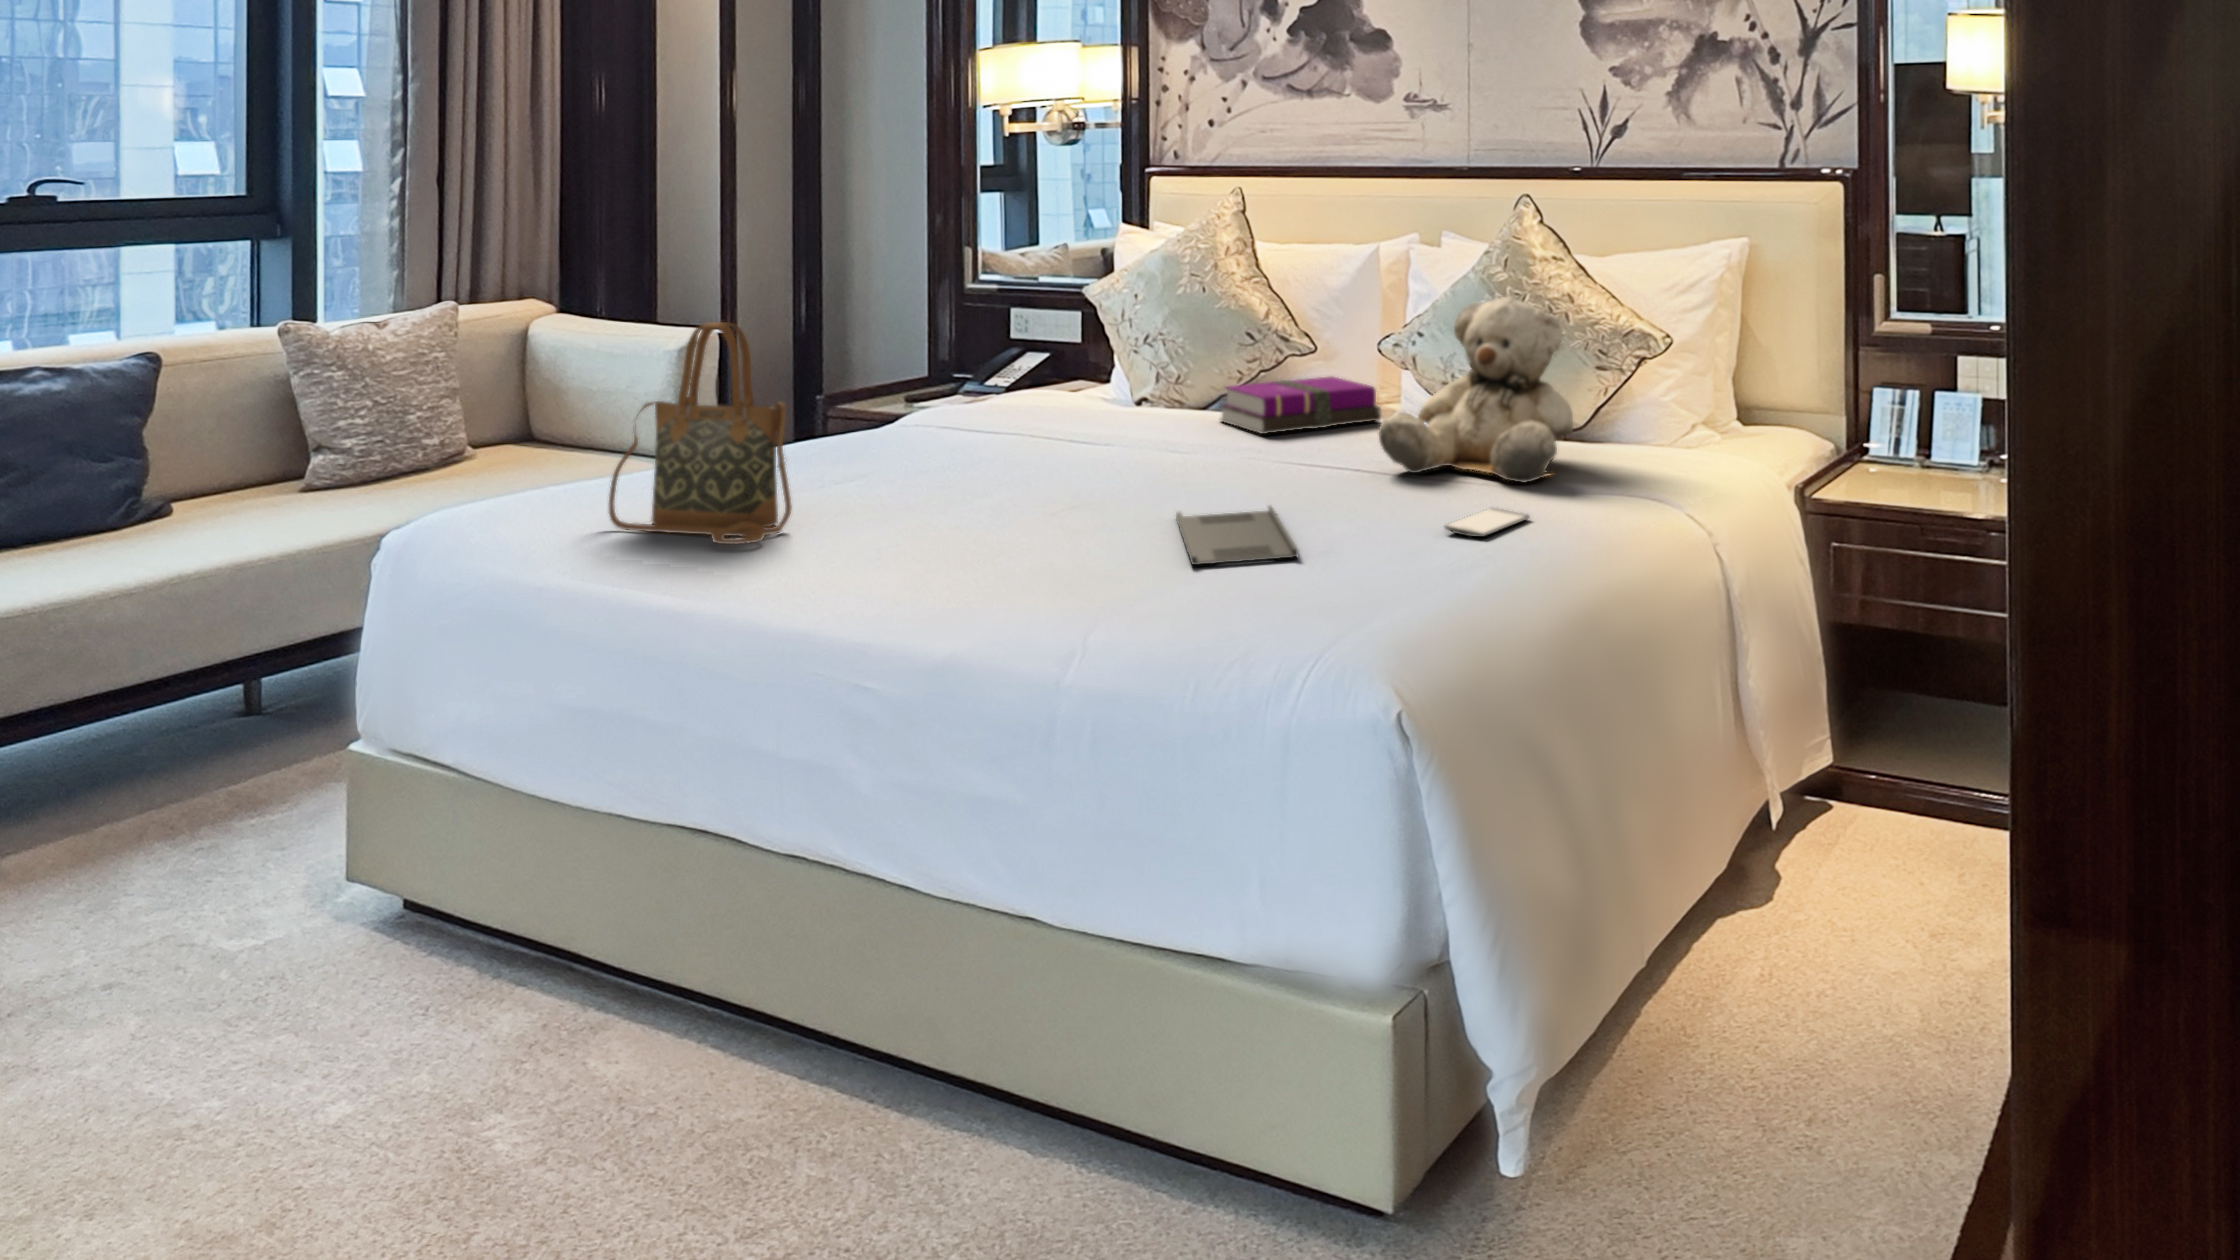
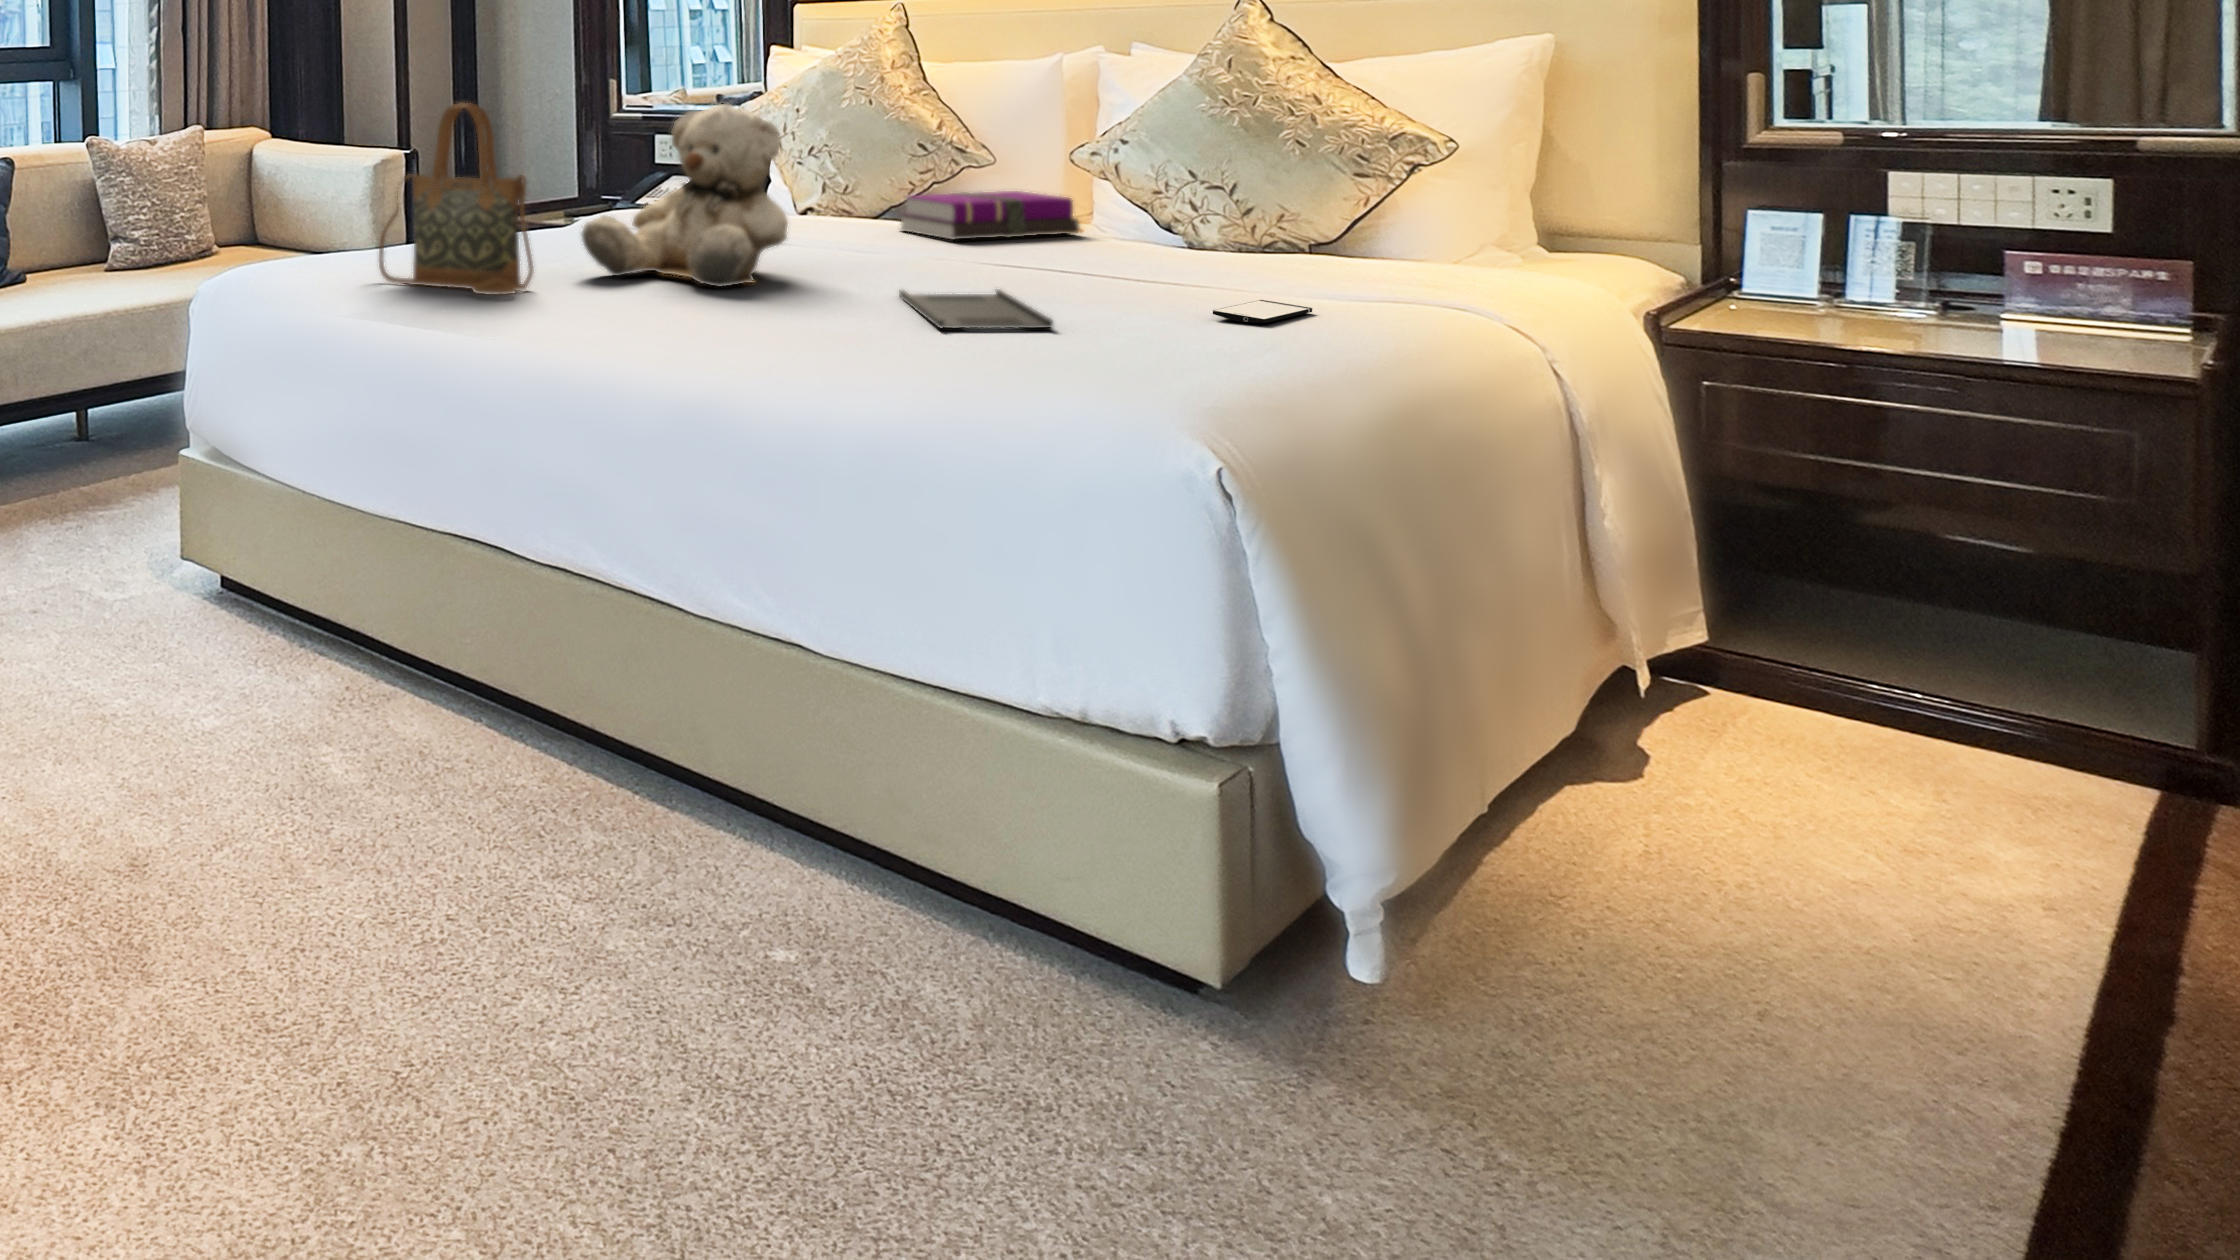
teddy bear: present [1379,297,1574,482] -> present [582,104,788,287]

